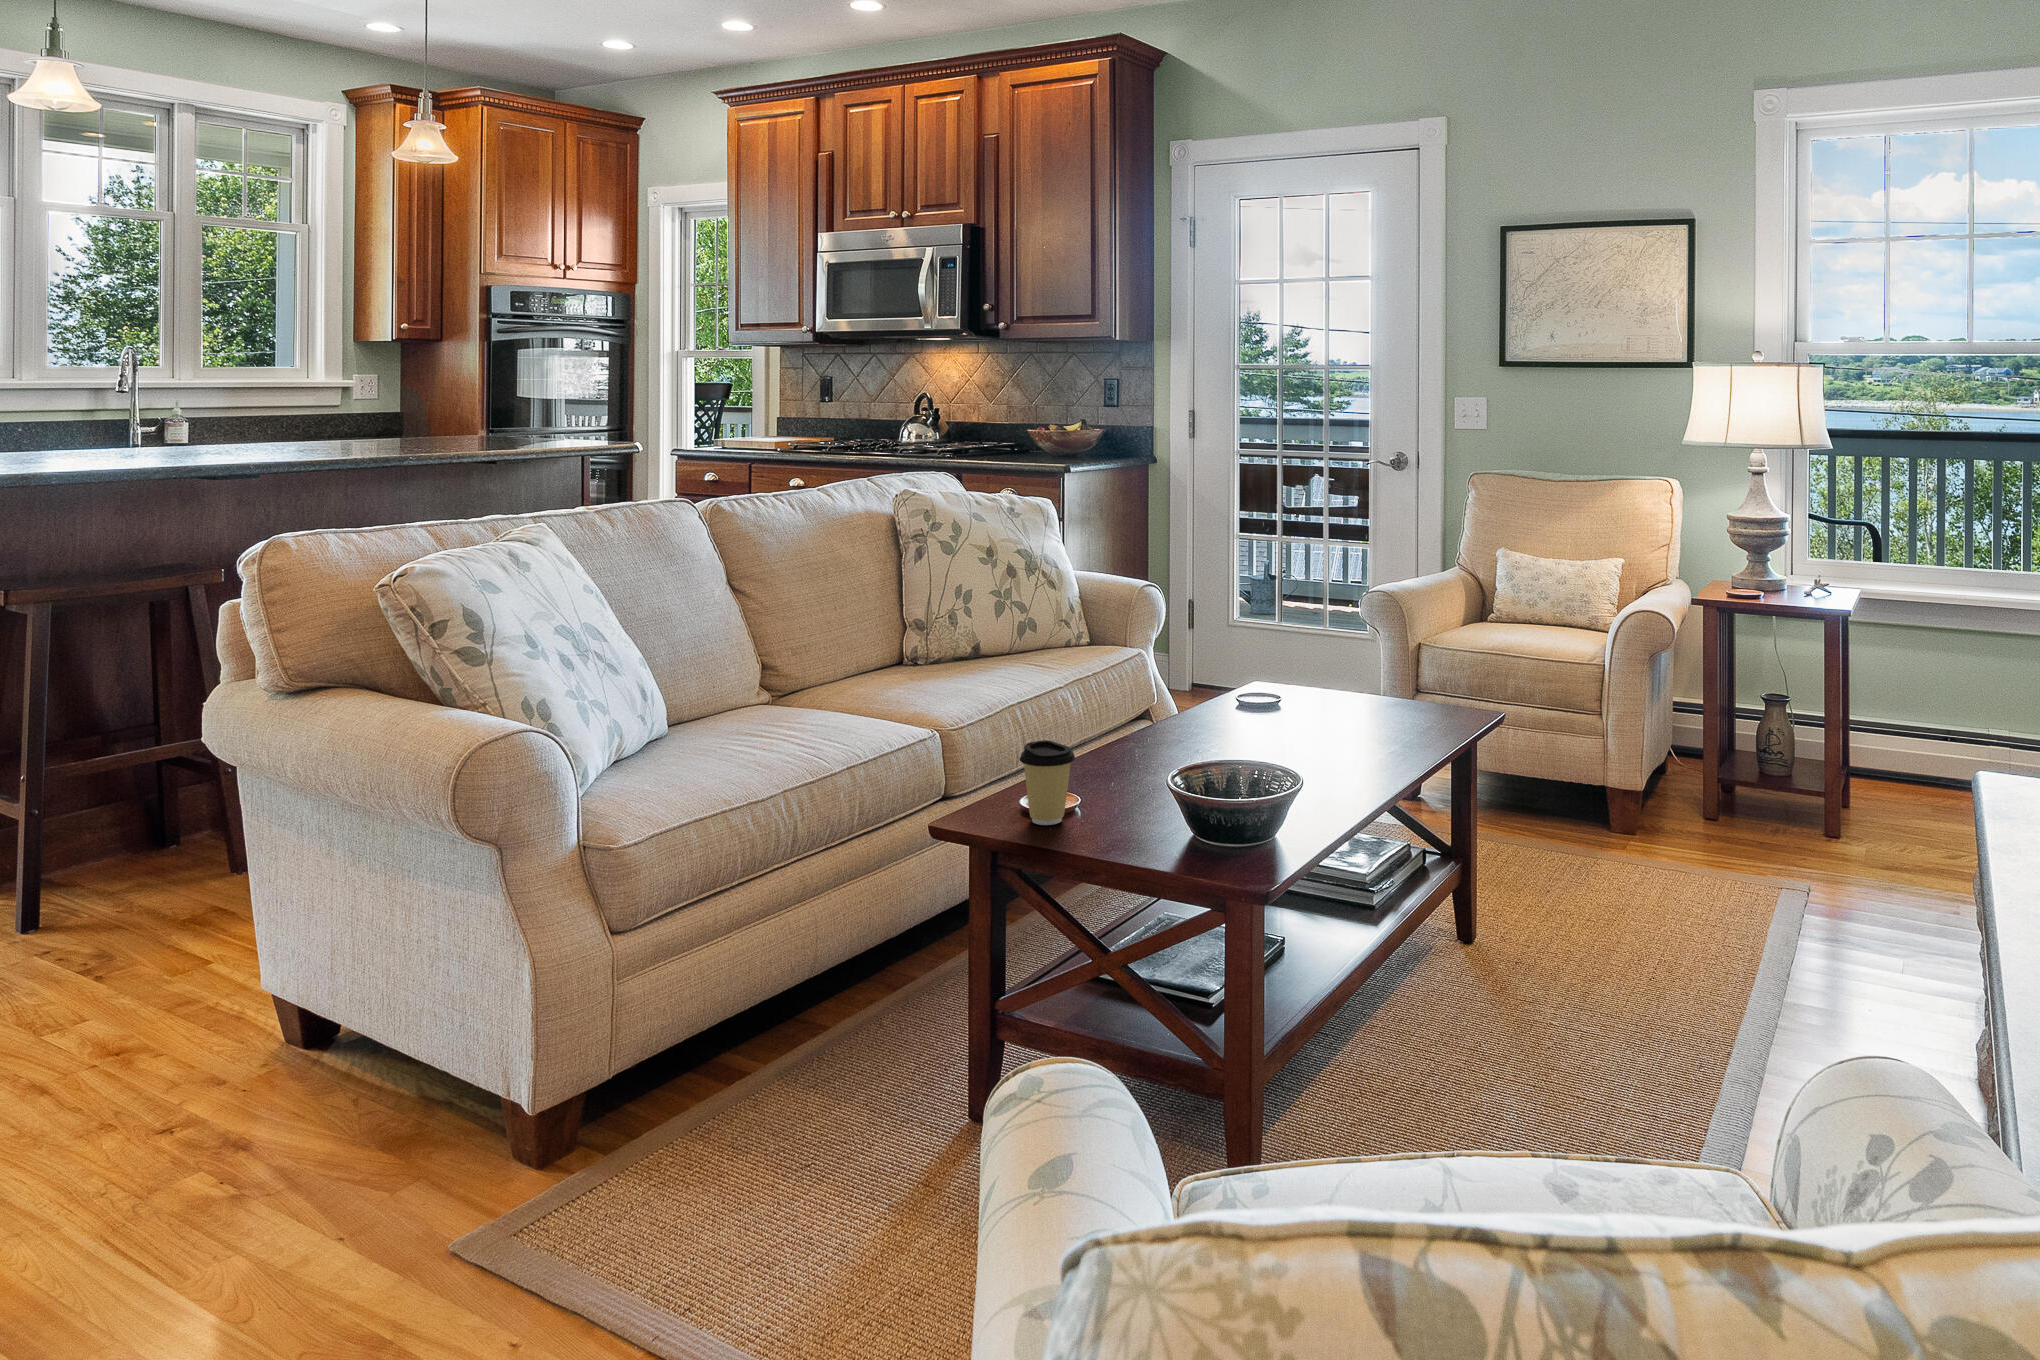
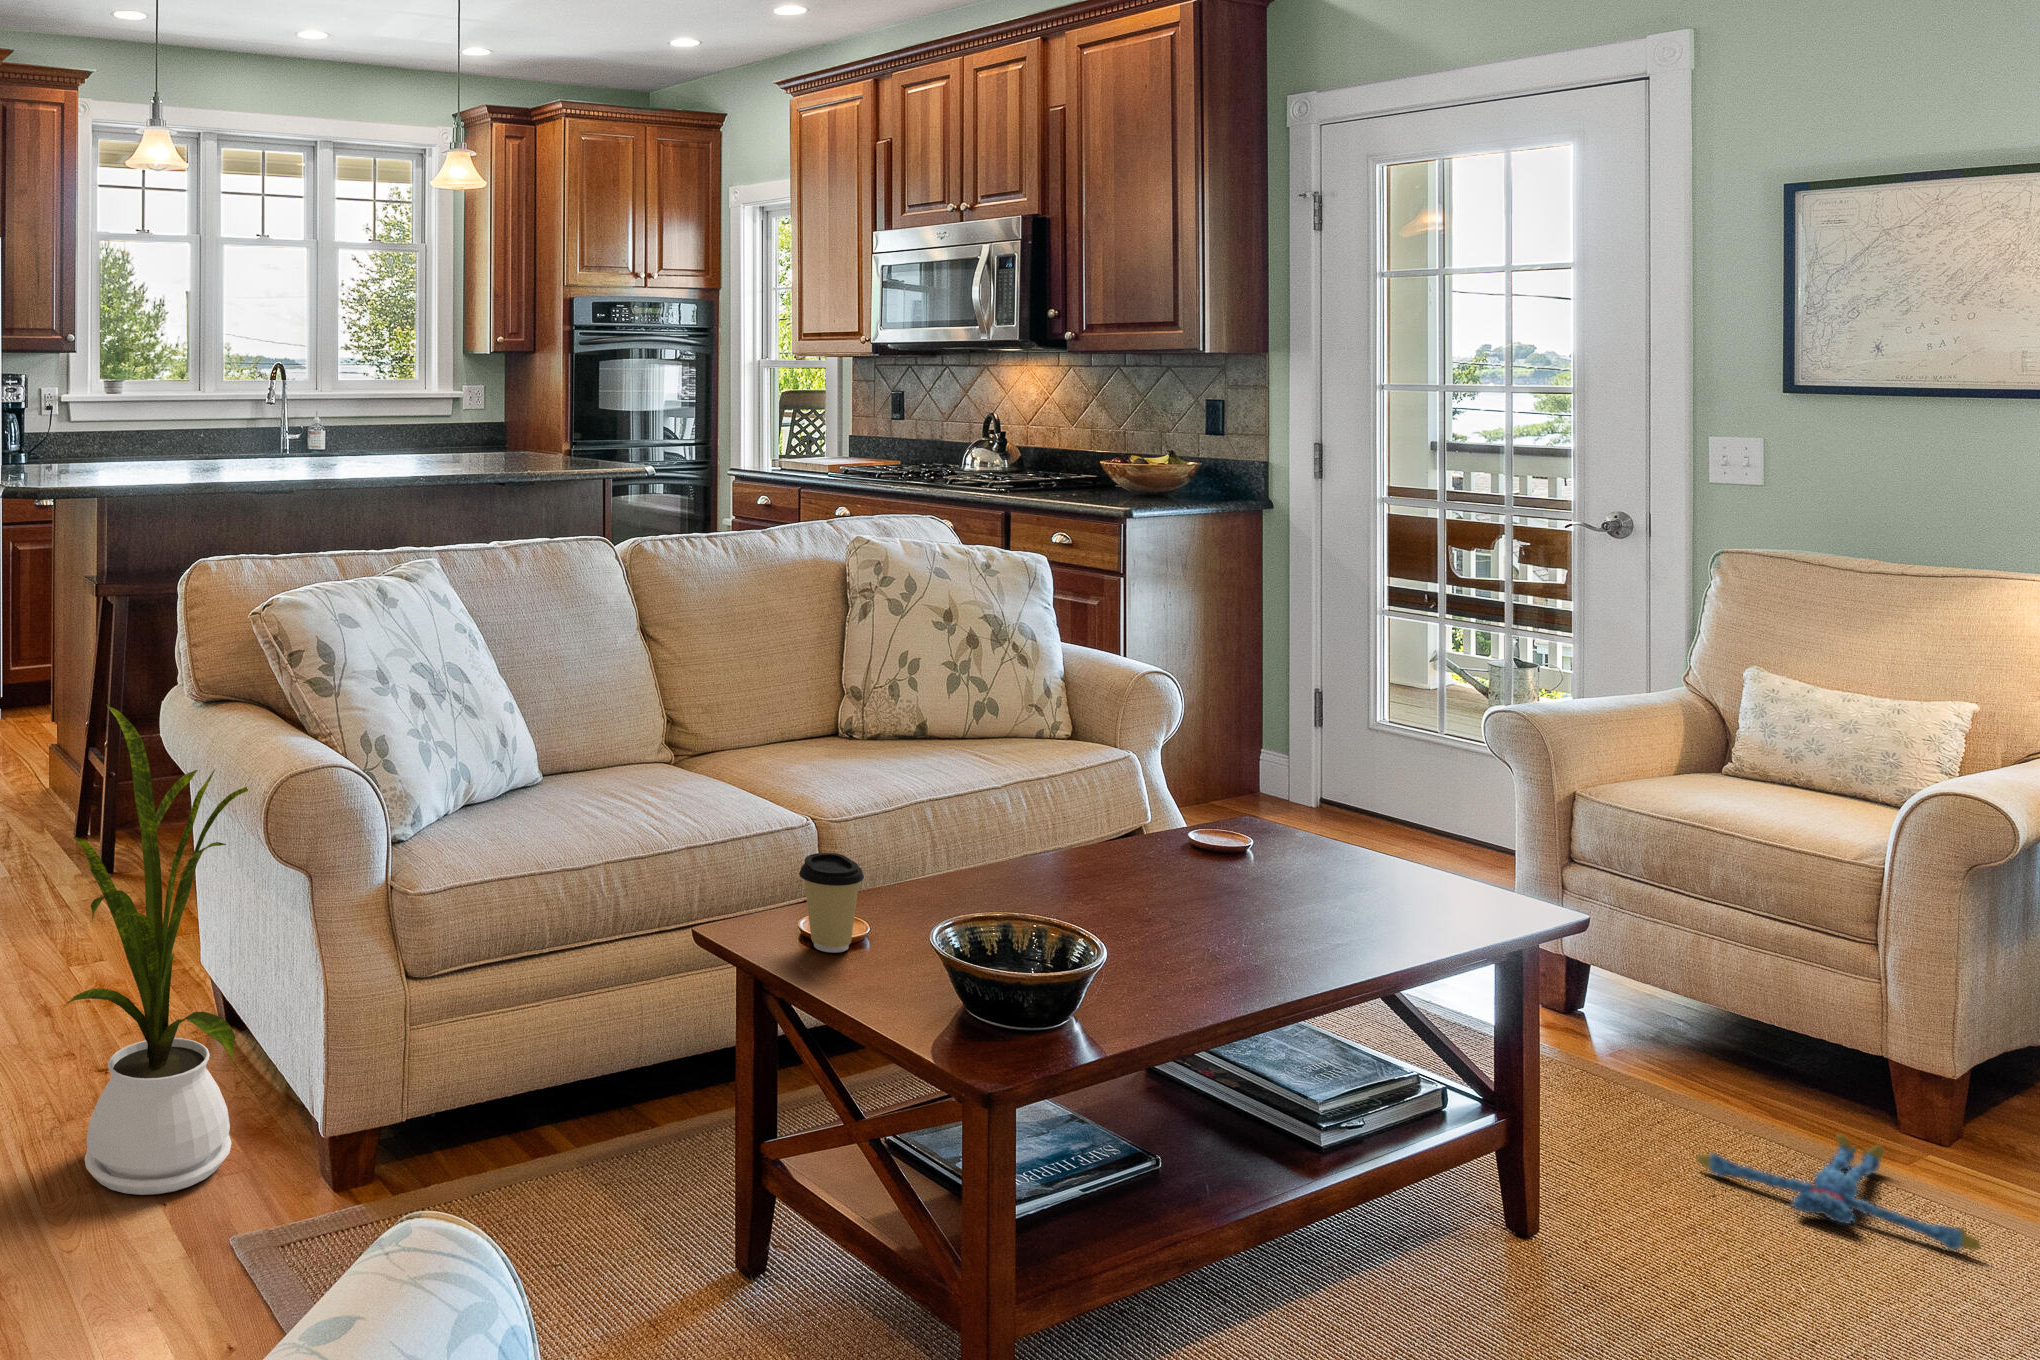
house plant: none [158,701,438,1244] -> present [64,705,248,1195]
plush toy: none [1538,845,1695,900] -> present [1697,1135,1981,1250]

